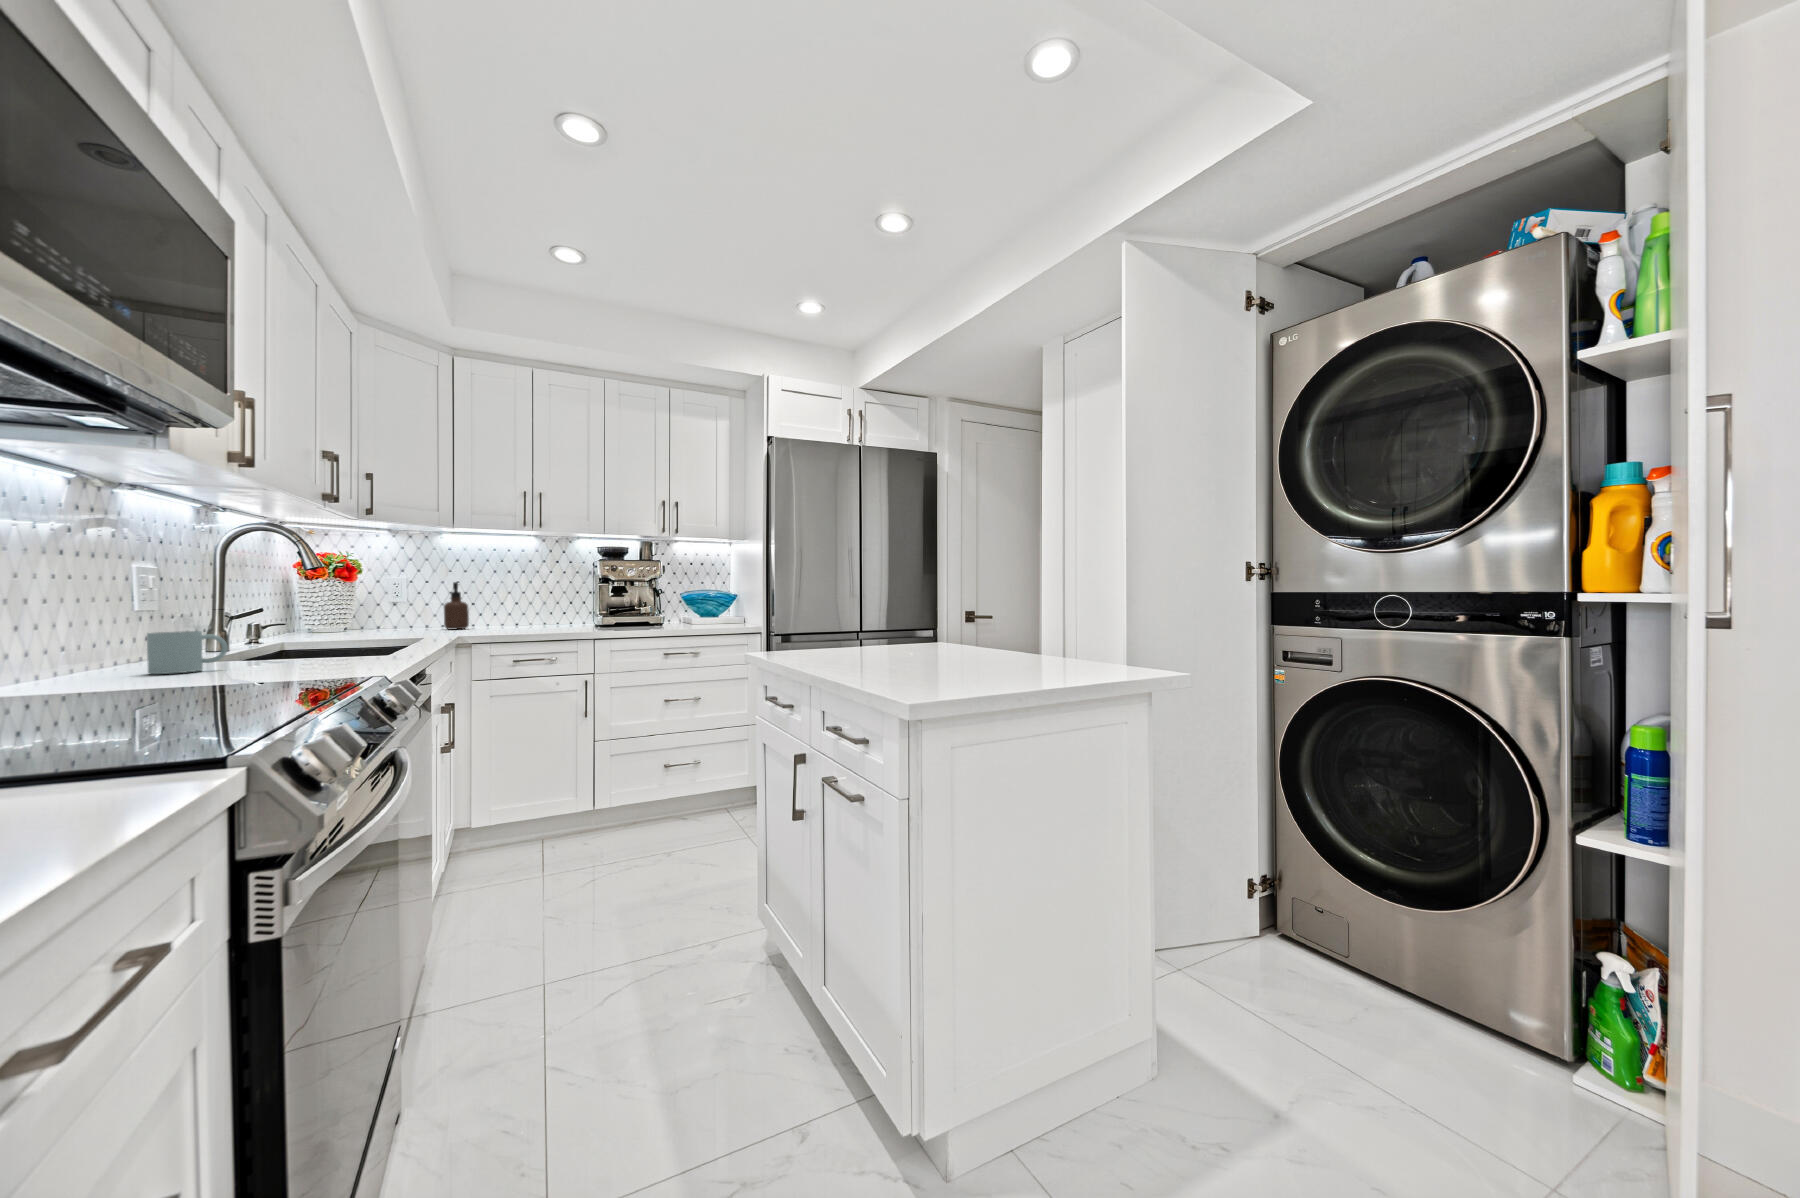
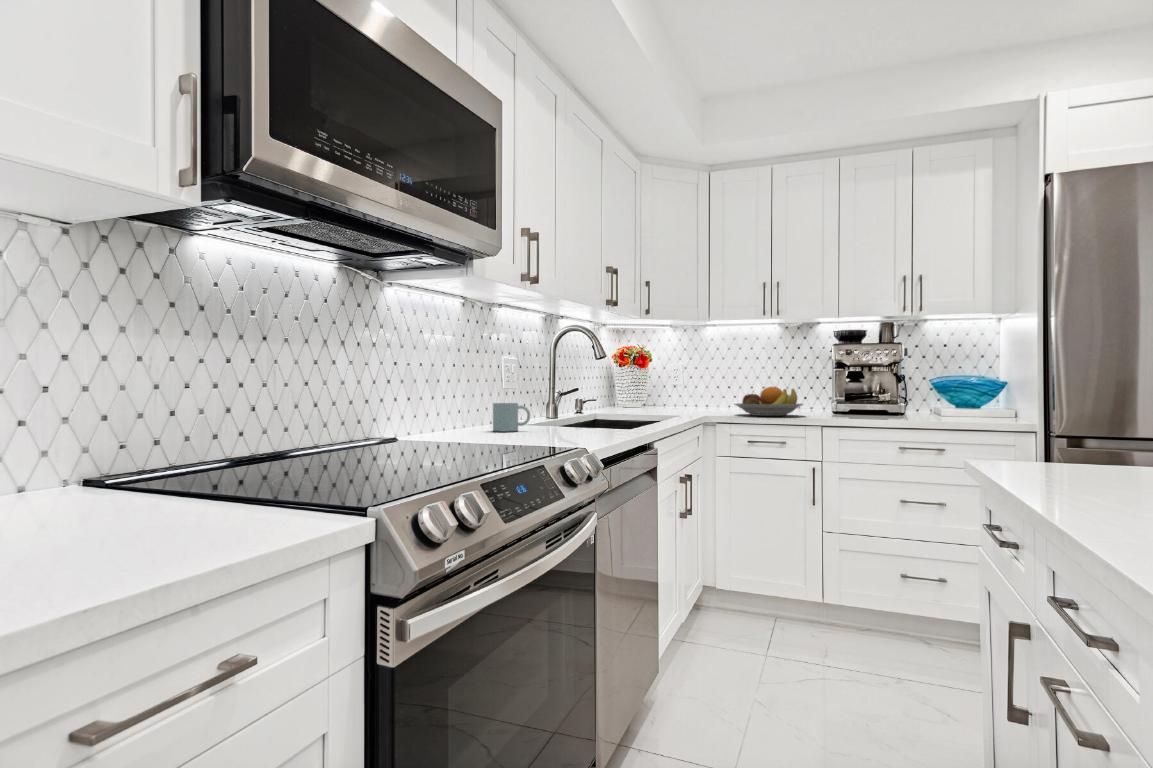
soap dispenser: present [444,582,469,630] -> none [707,369,726,410]
fruit bowl: none [491,602,572,633] -> present [735,387,803,416]

